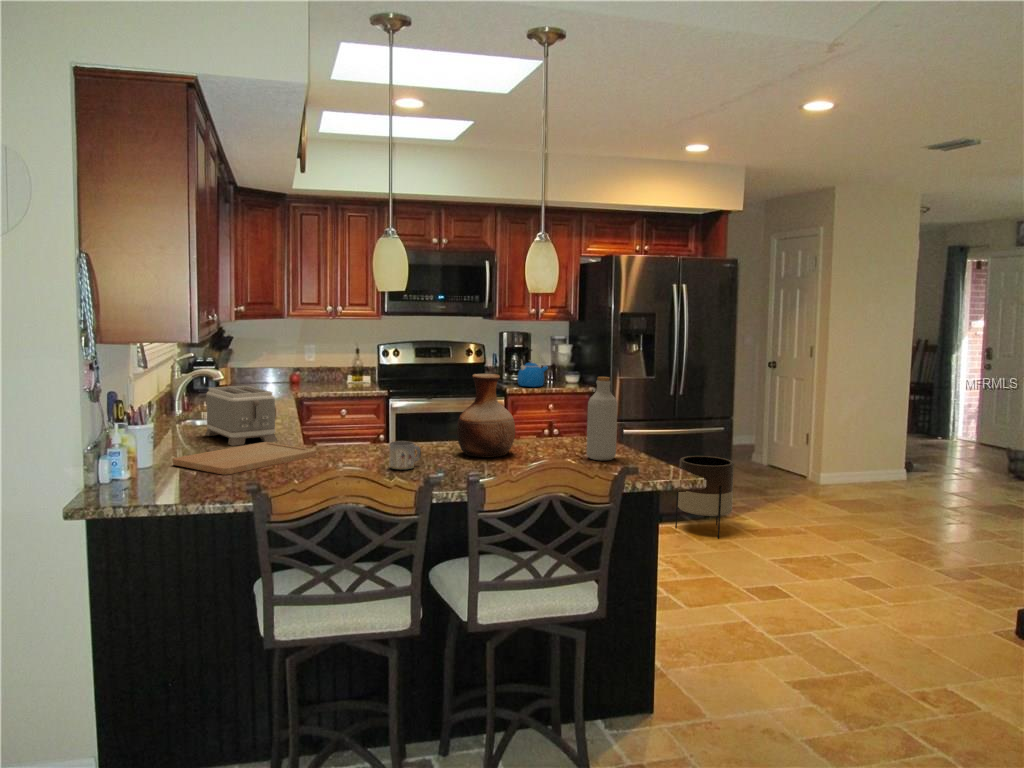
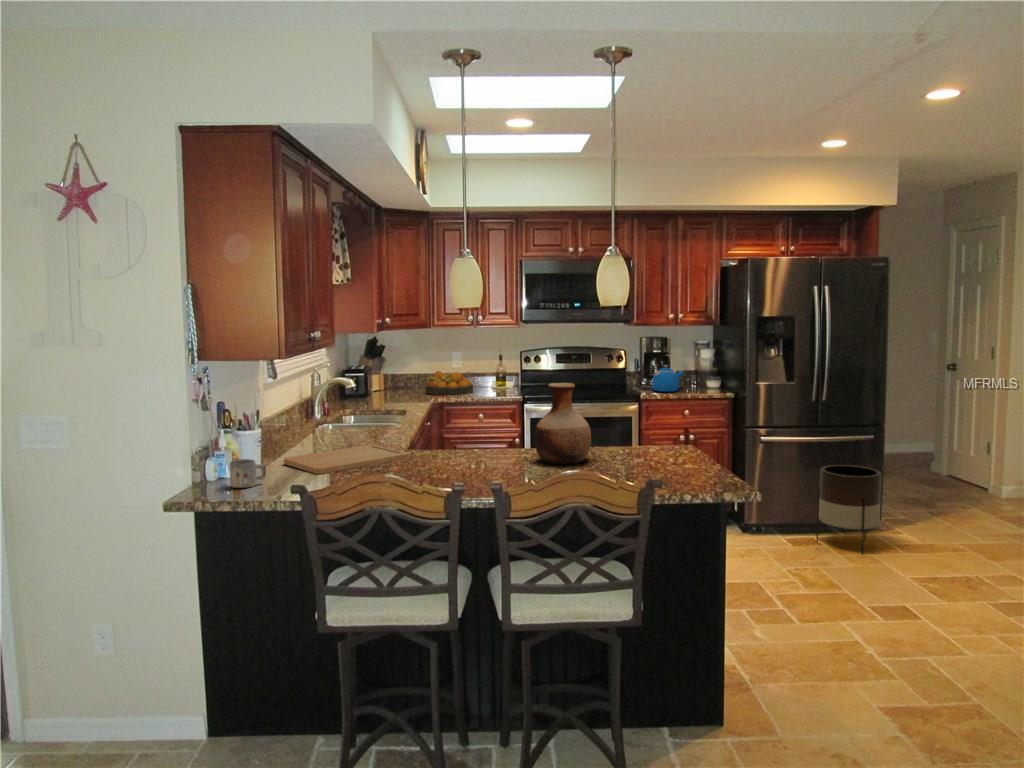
fruit bowl: none [274,365,327,390] -> present [426,371,473,395]
bottle: present [586,377,617,460] -> none [659,386,689,470]
toaster: present [205,386,277,446] -> none [331,393,387,447]
mug: present [389,441,421,470] -> present [230,459,266,488]

